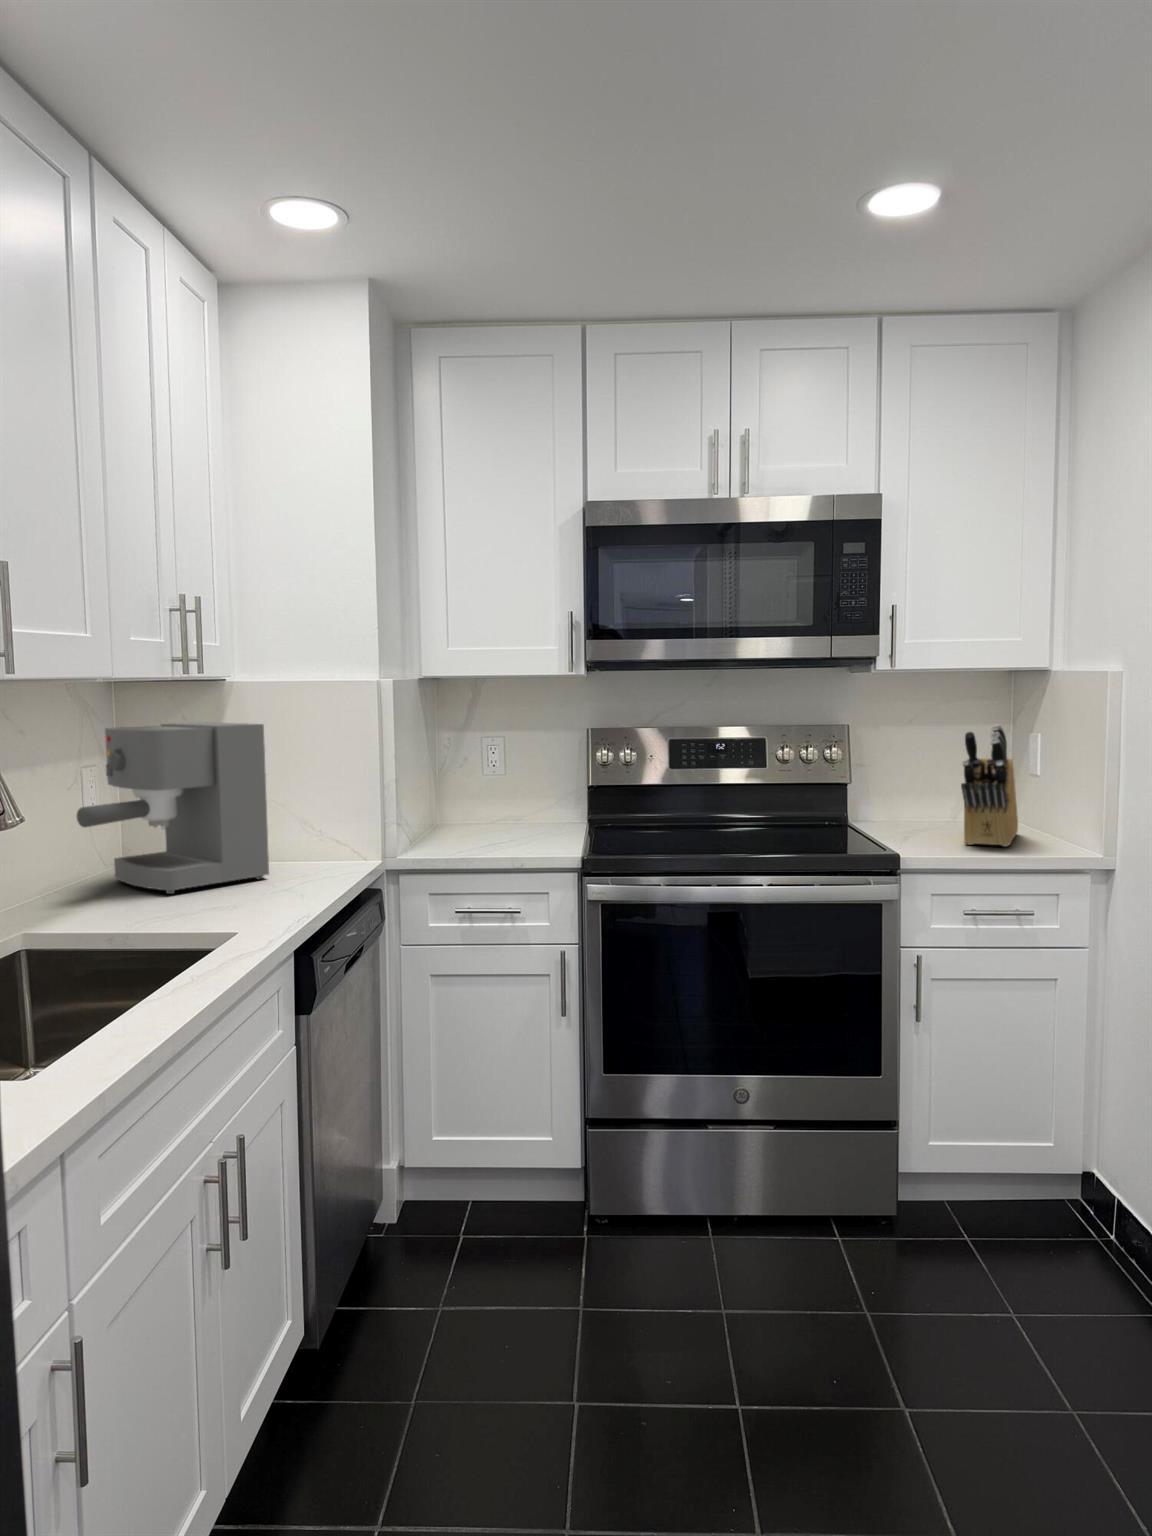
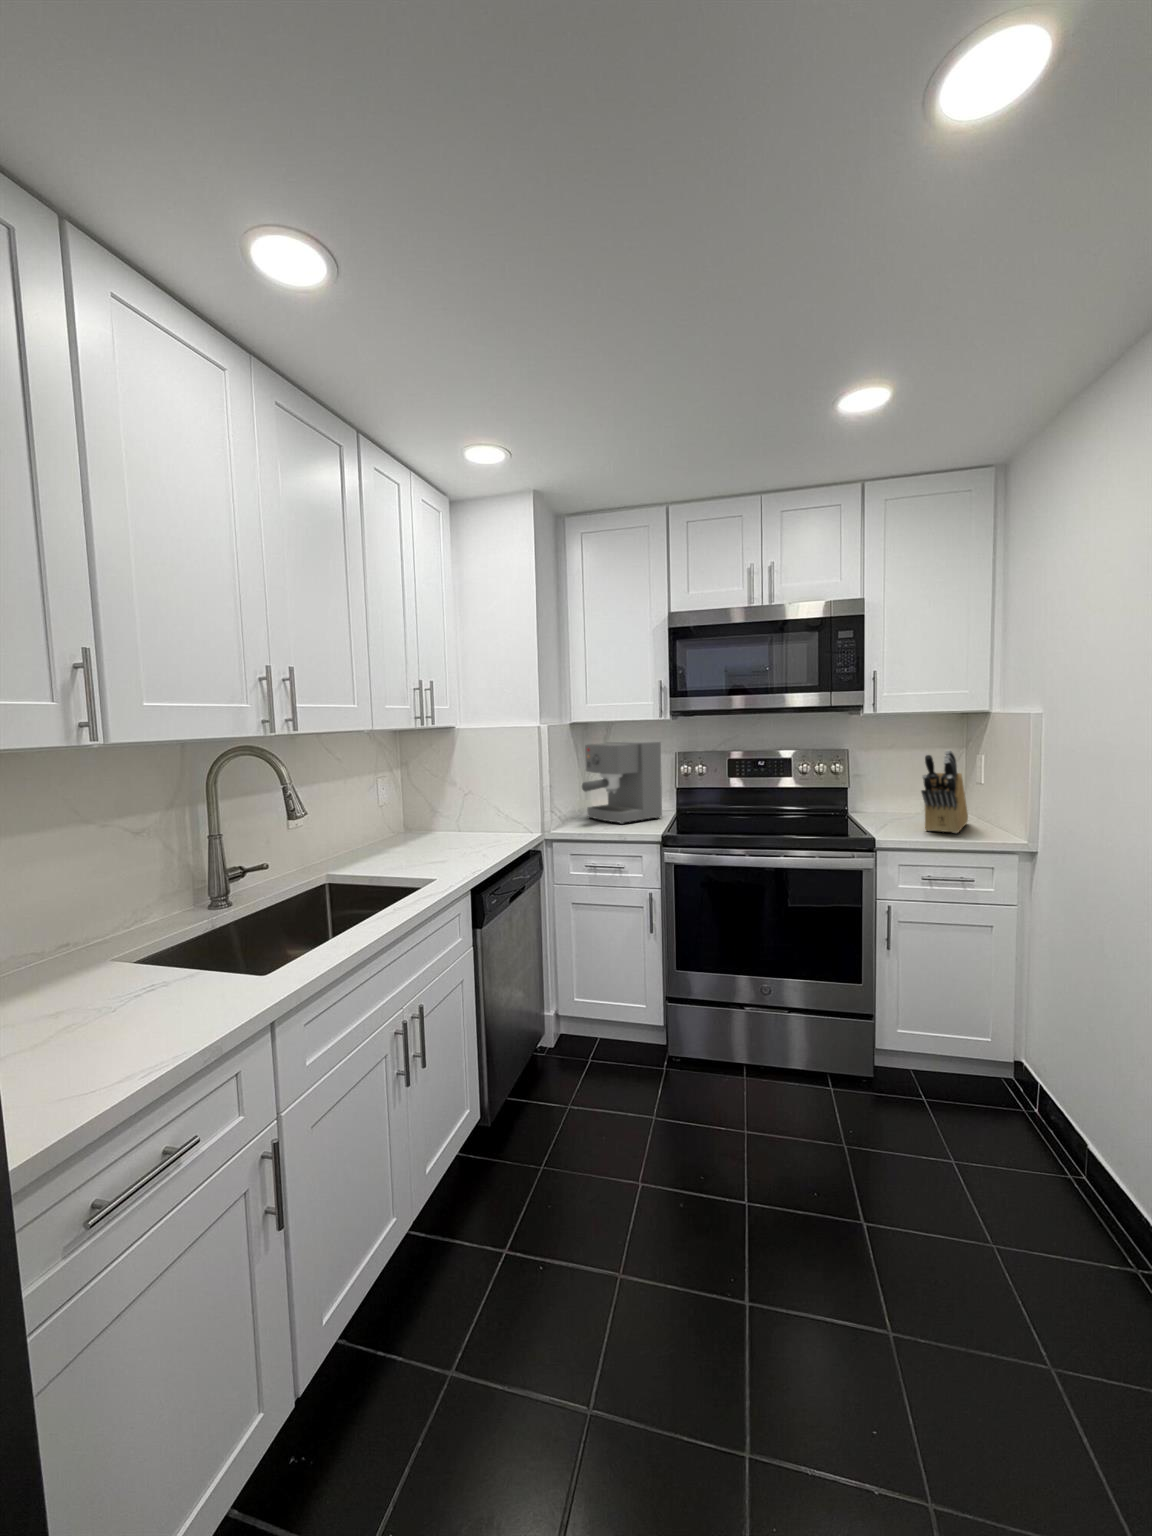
coffee maker: present [76,722,269,894] -> present [582,741,662,824]

